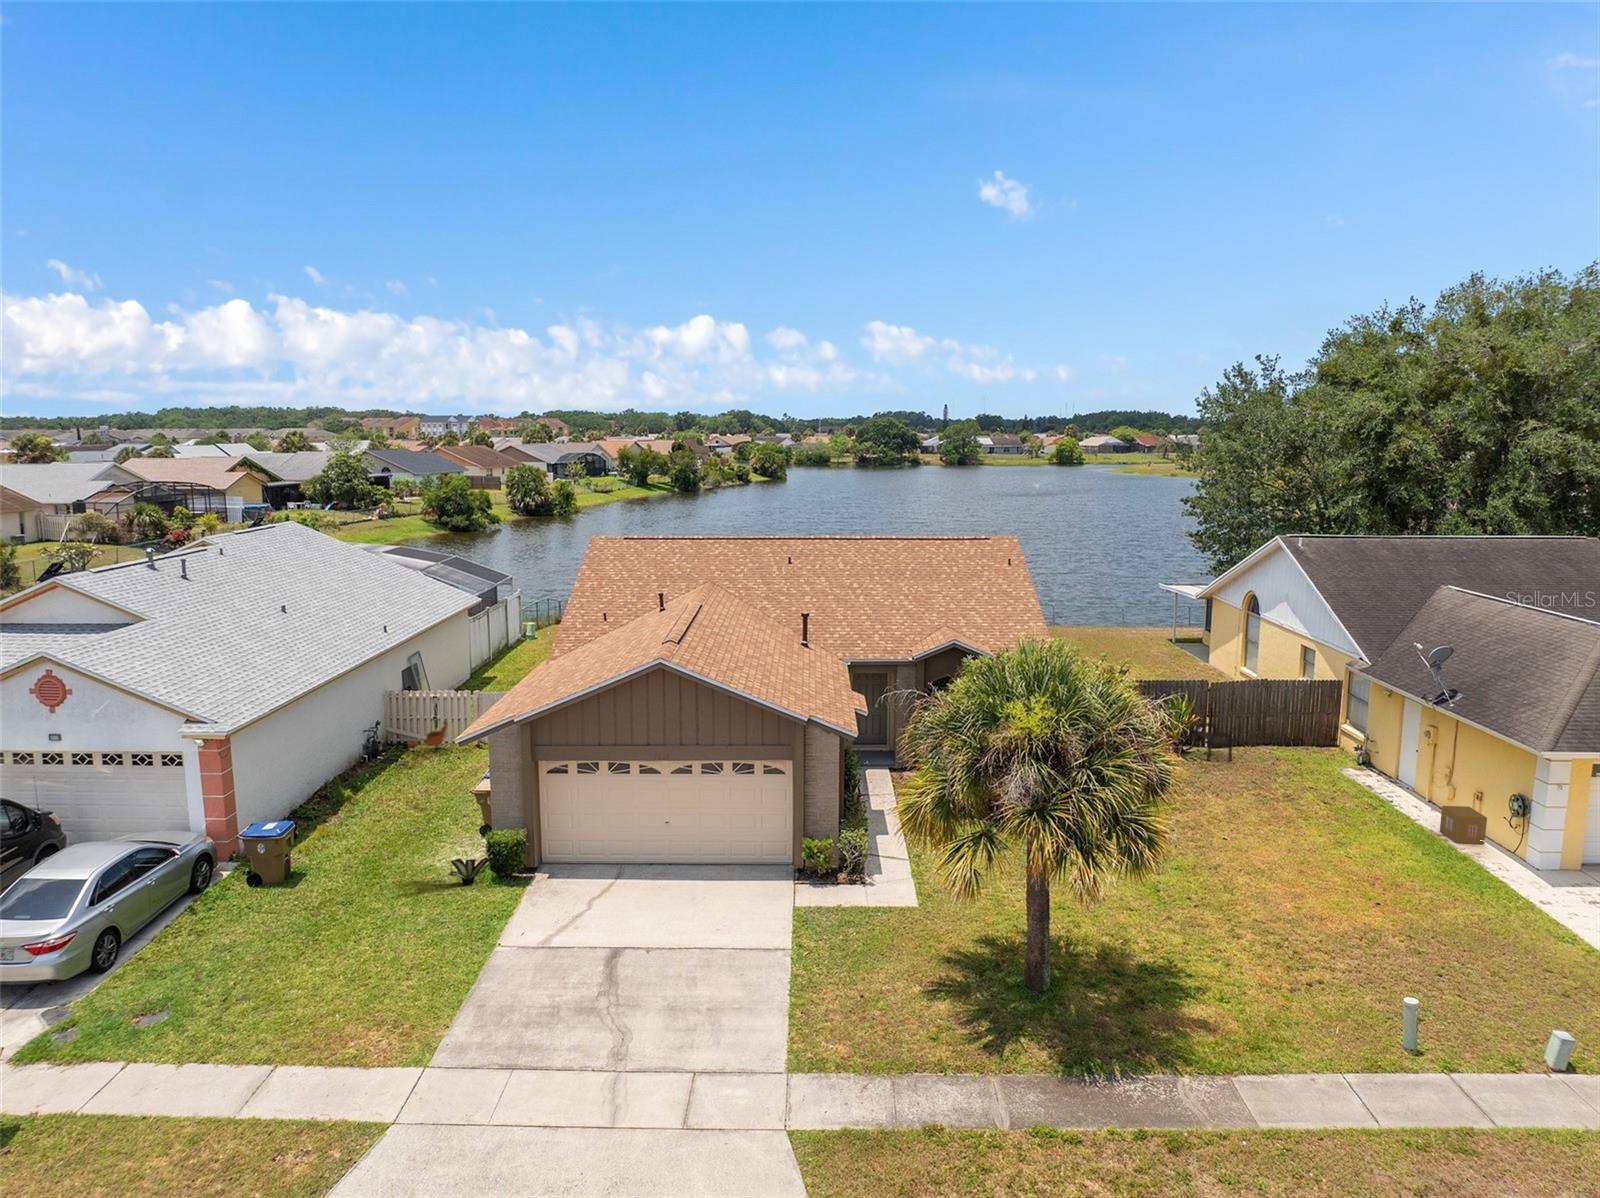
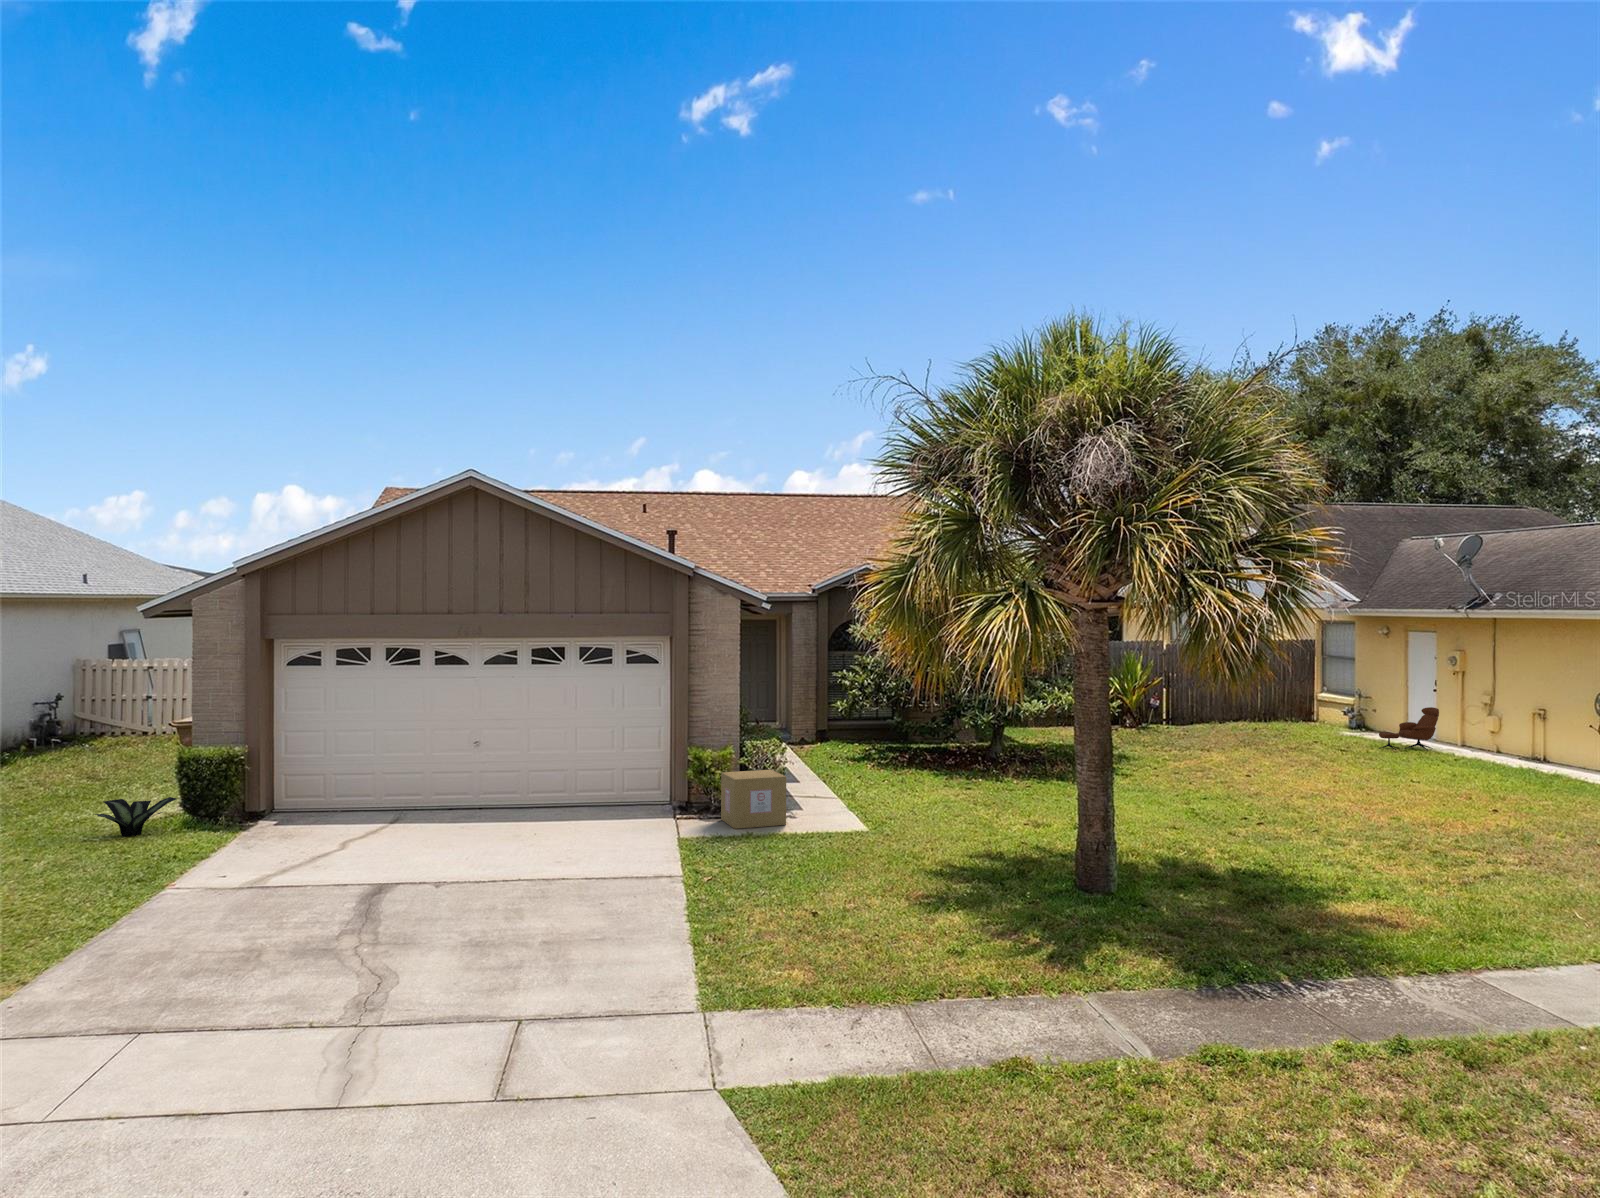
lounge chair: present [408,721,448,752] -> present [1379,707,1439,751]
bench: present [1193,723,1232,761] -> none [1154,694,1206,733]
cardboard box: present [1440,806,1487,844] -> present [721,770,786,829]

